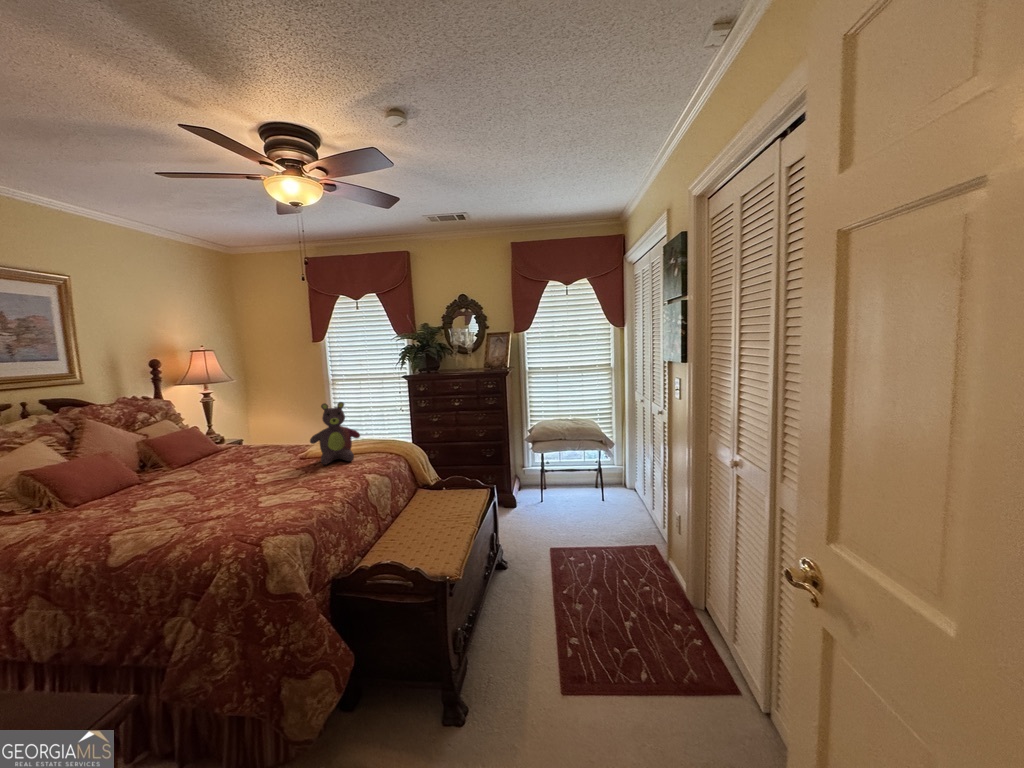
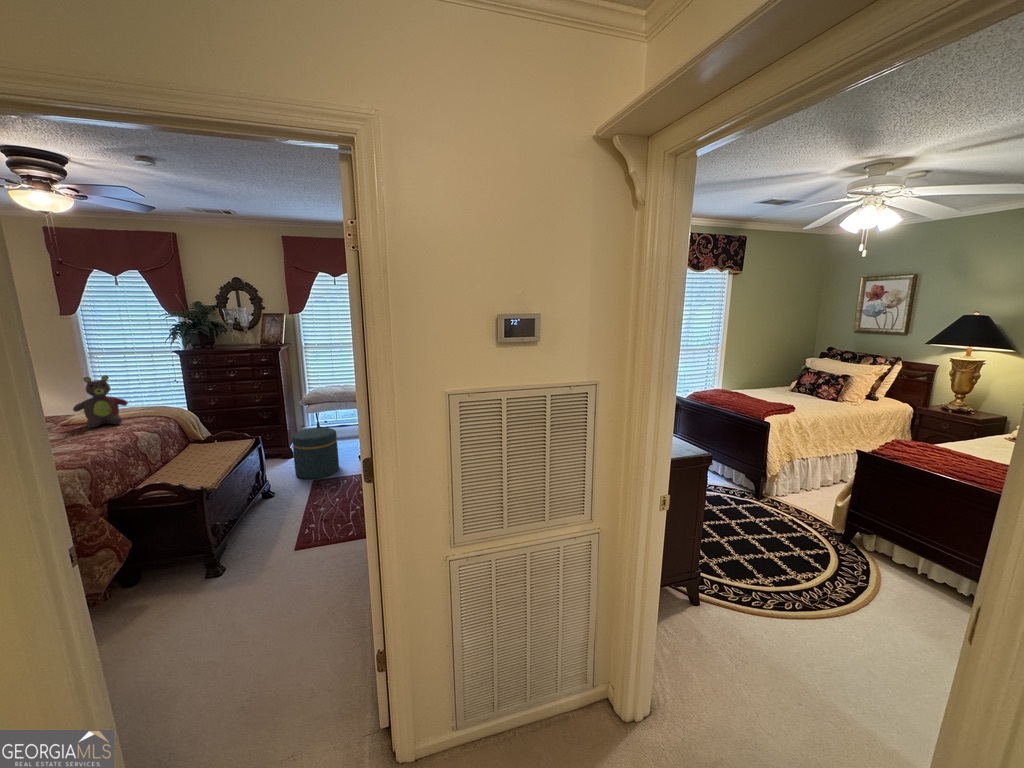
ottoman: none [524,474,577,544] -> present [292,428,339,479]

